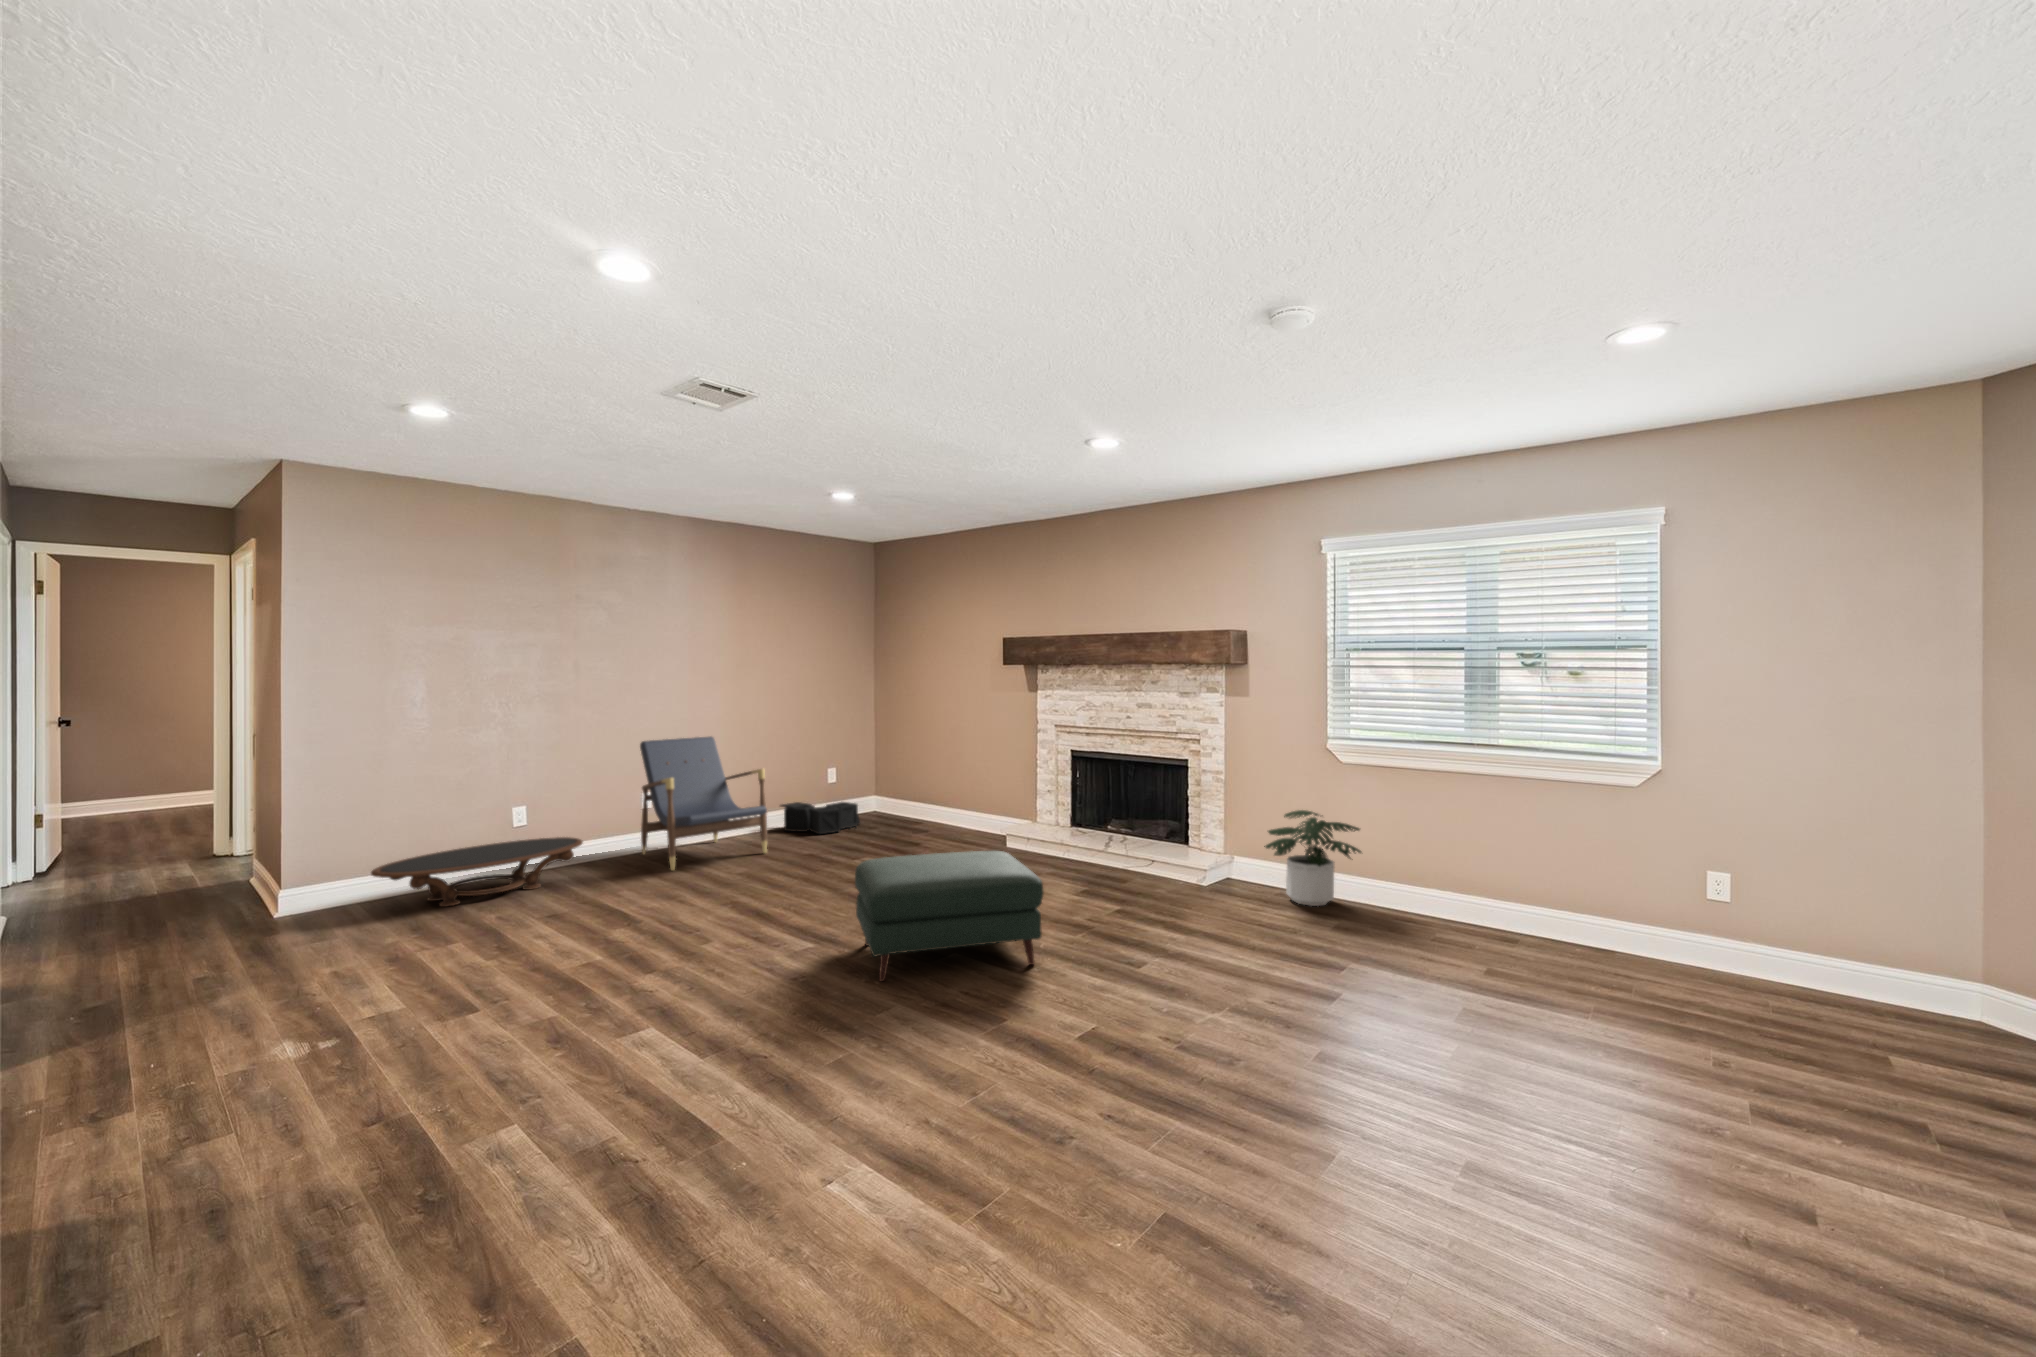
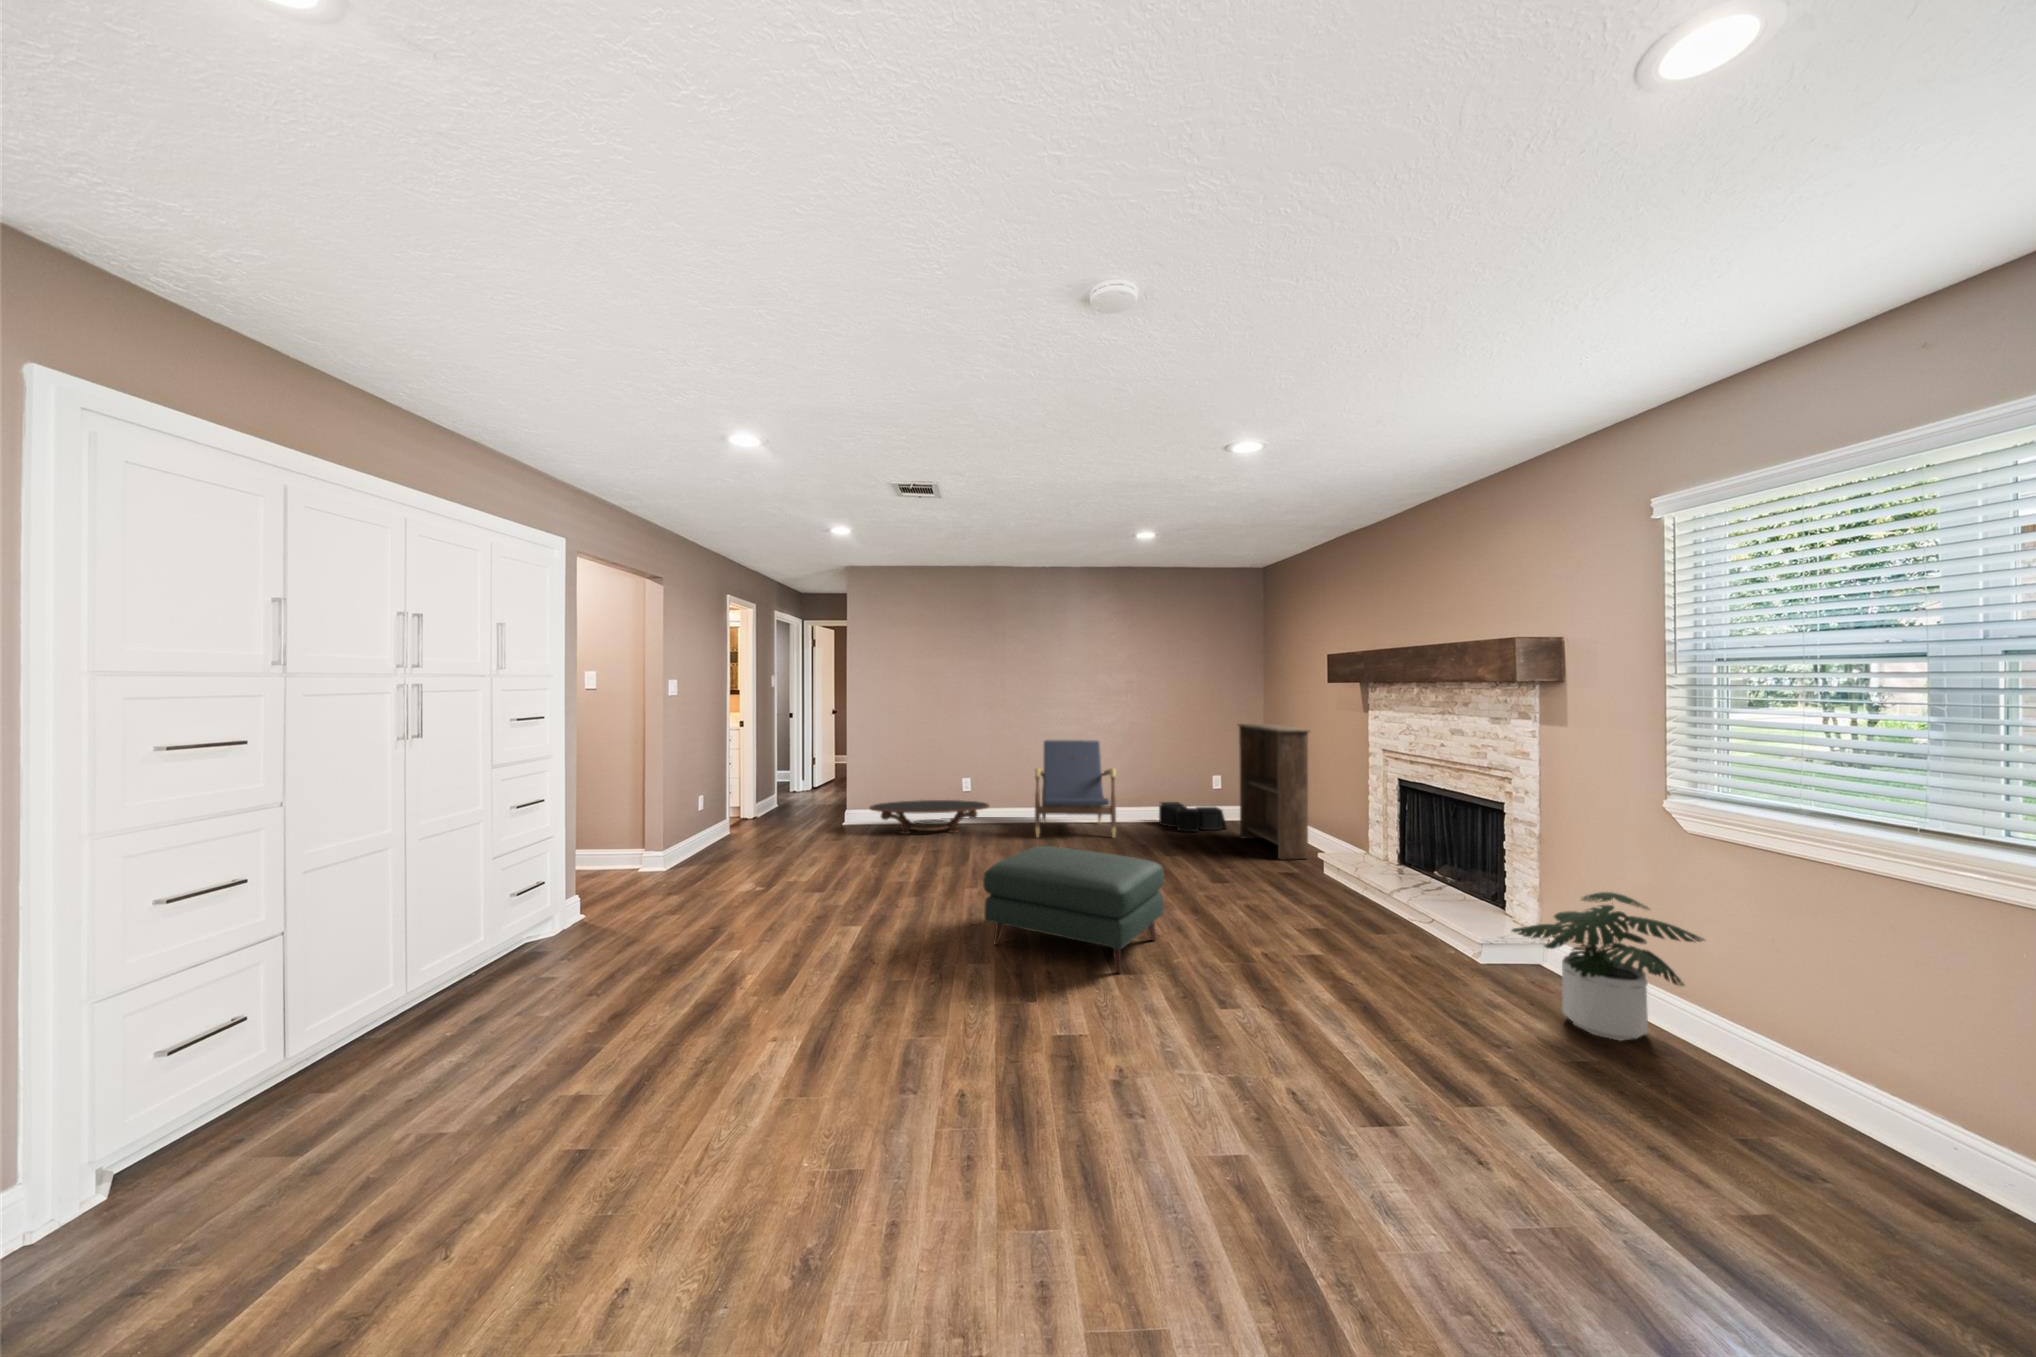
bookshelf: none [887,706,982,842] -> present [1238,724,1310,859]

